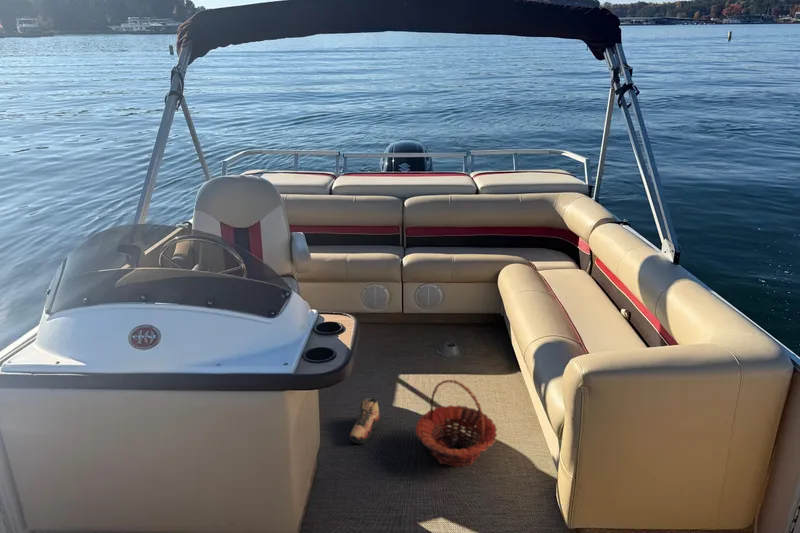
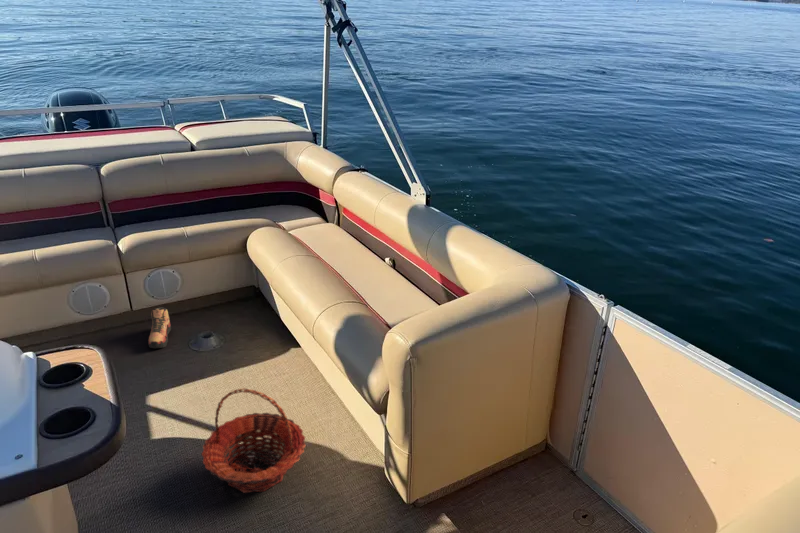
shoe: present [350,398,380,444] -> present [148,307,171,348]

